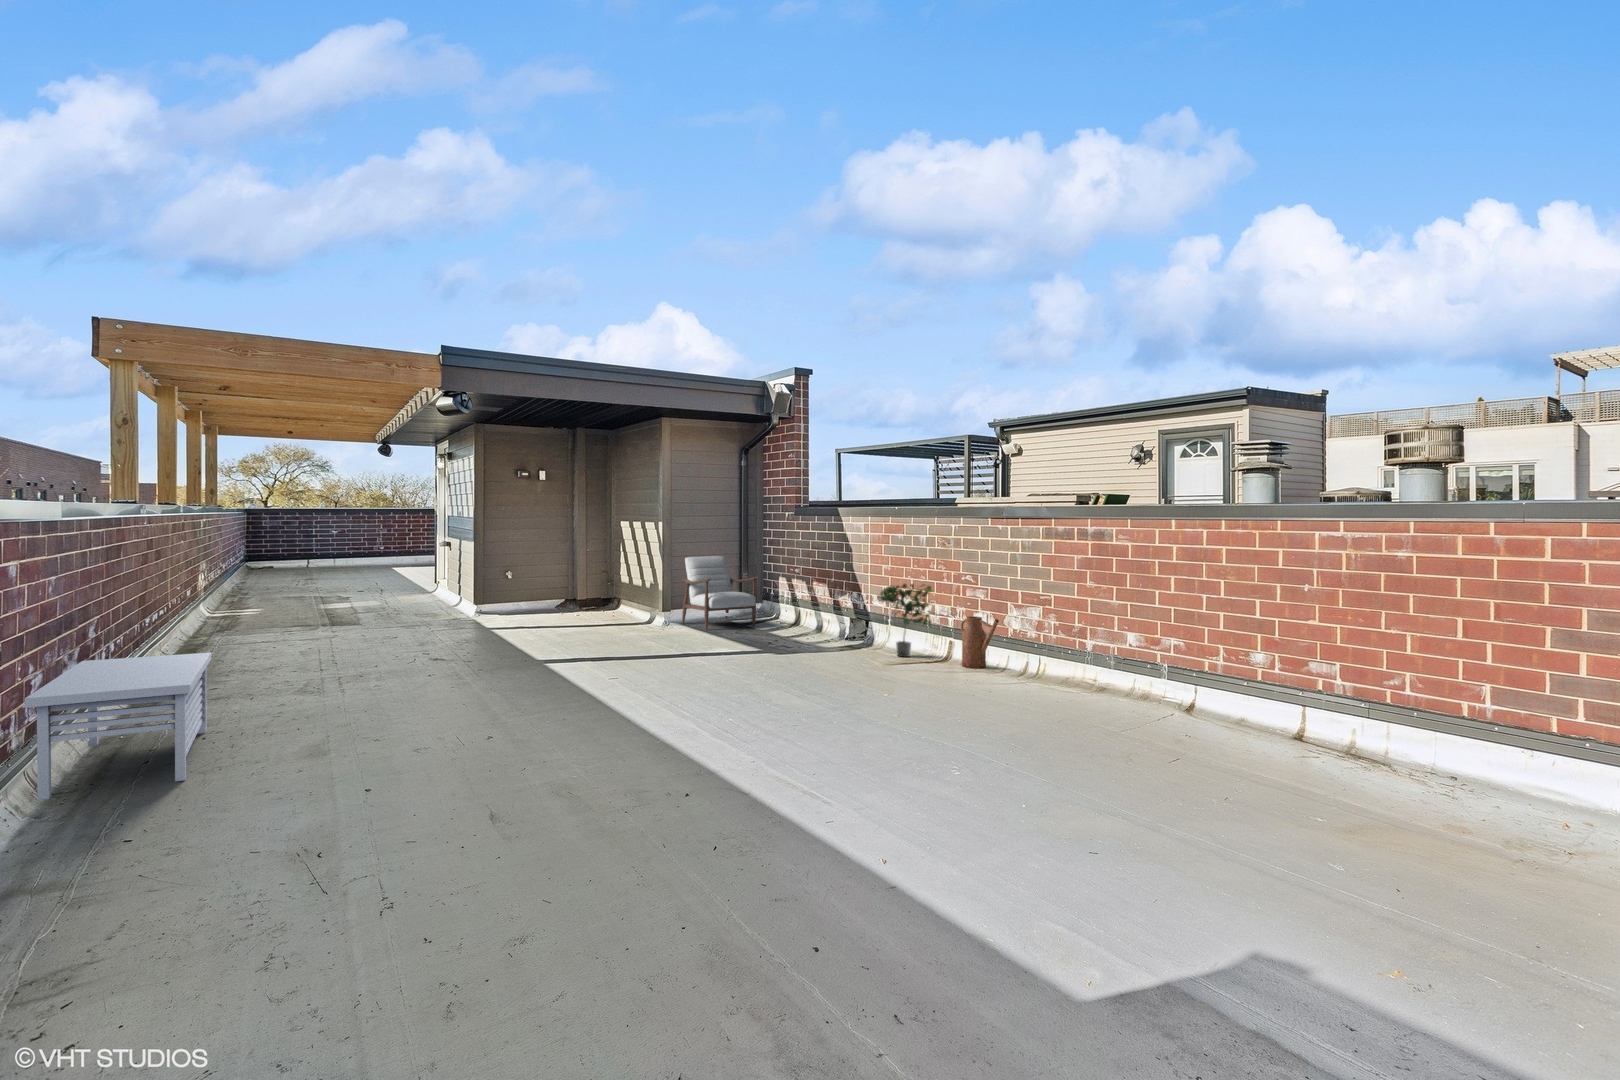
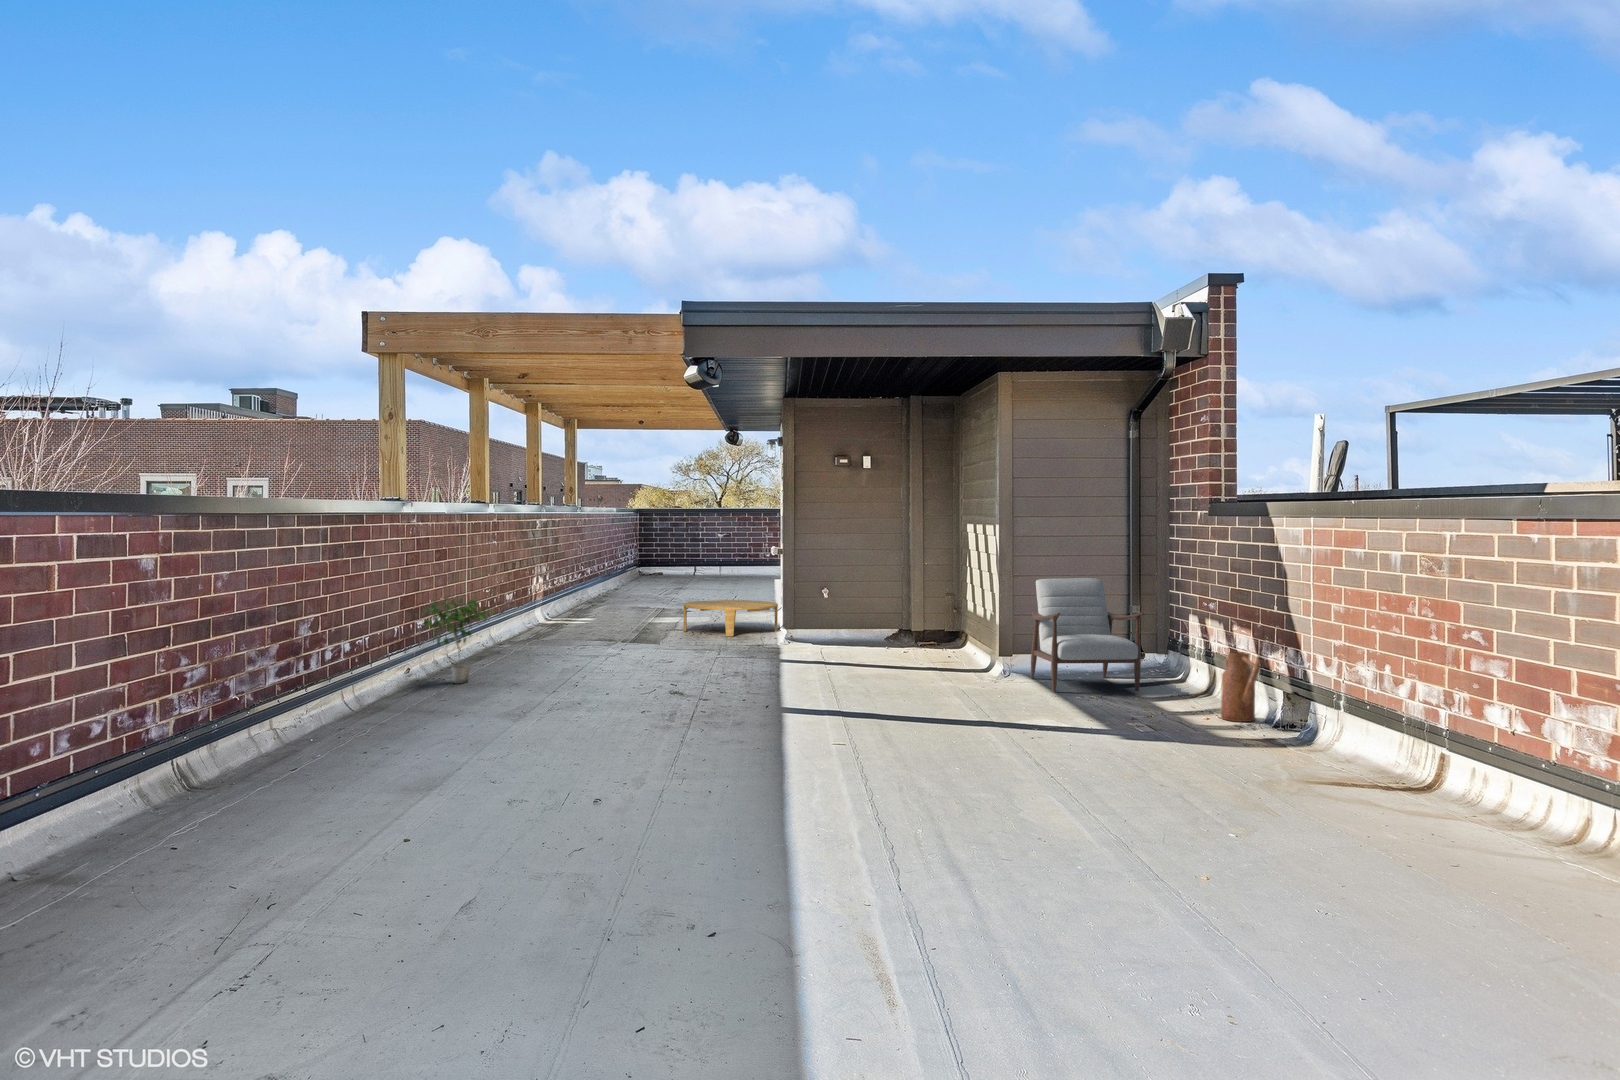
coffee table: none [368,582,454,610] -> present [683,600,778,637]
potted plant: present [878,584,937,657] -> present [424,597,494,684]
watering can: present [961,616,999,668] -> present [1221,652,1262,722]
storage bench: present [25,653,211,800] -> none [117,683,353,831]

